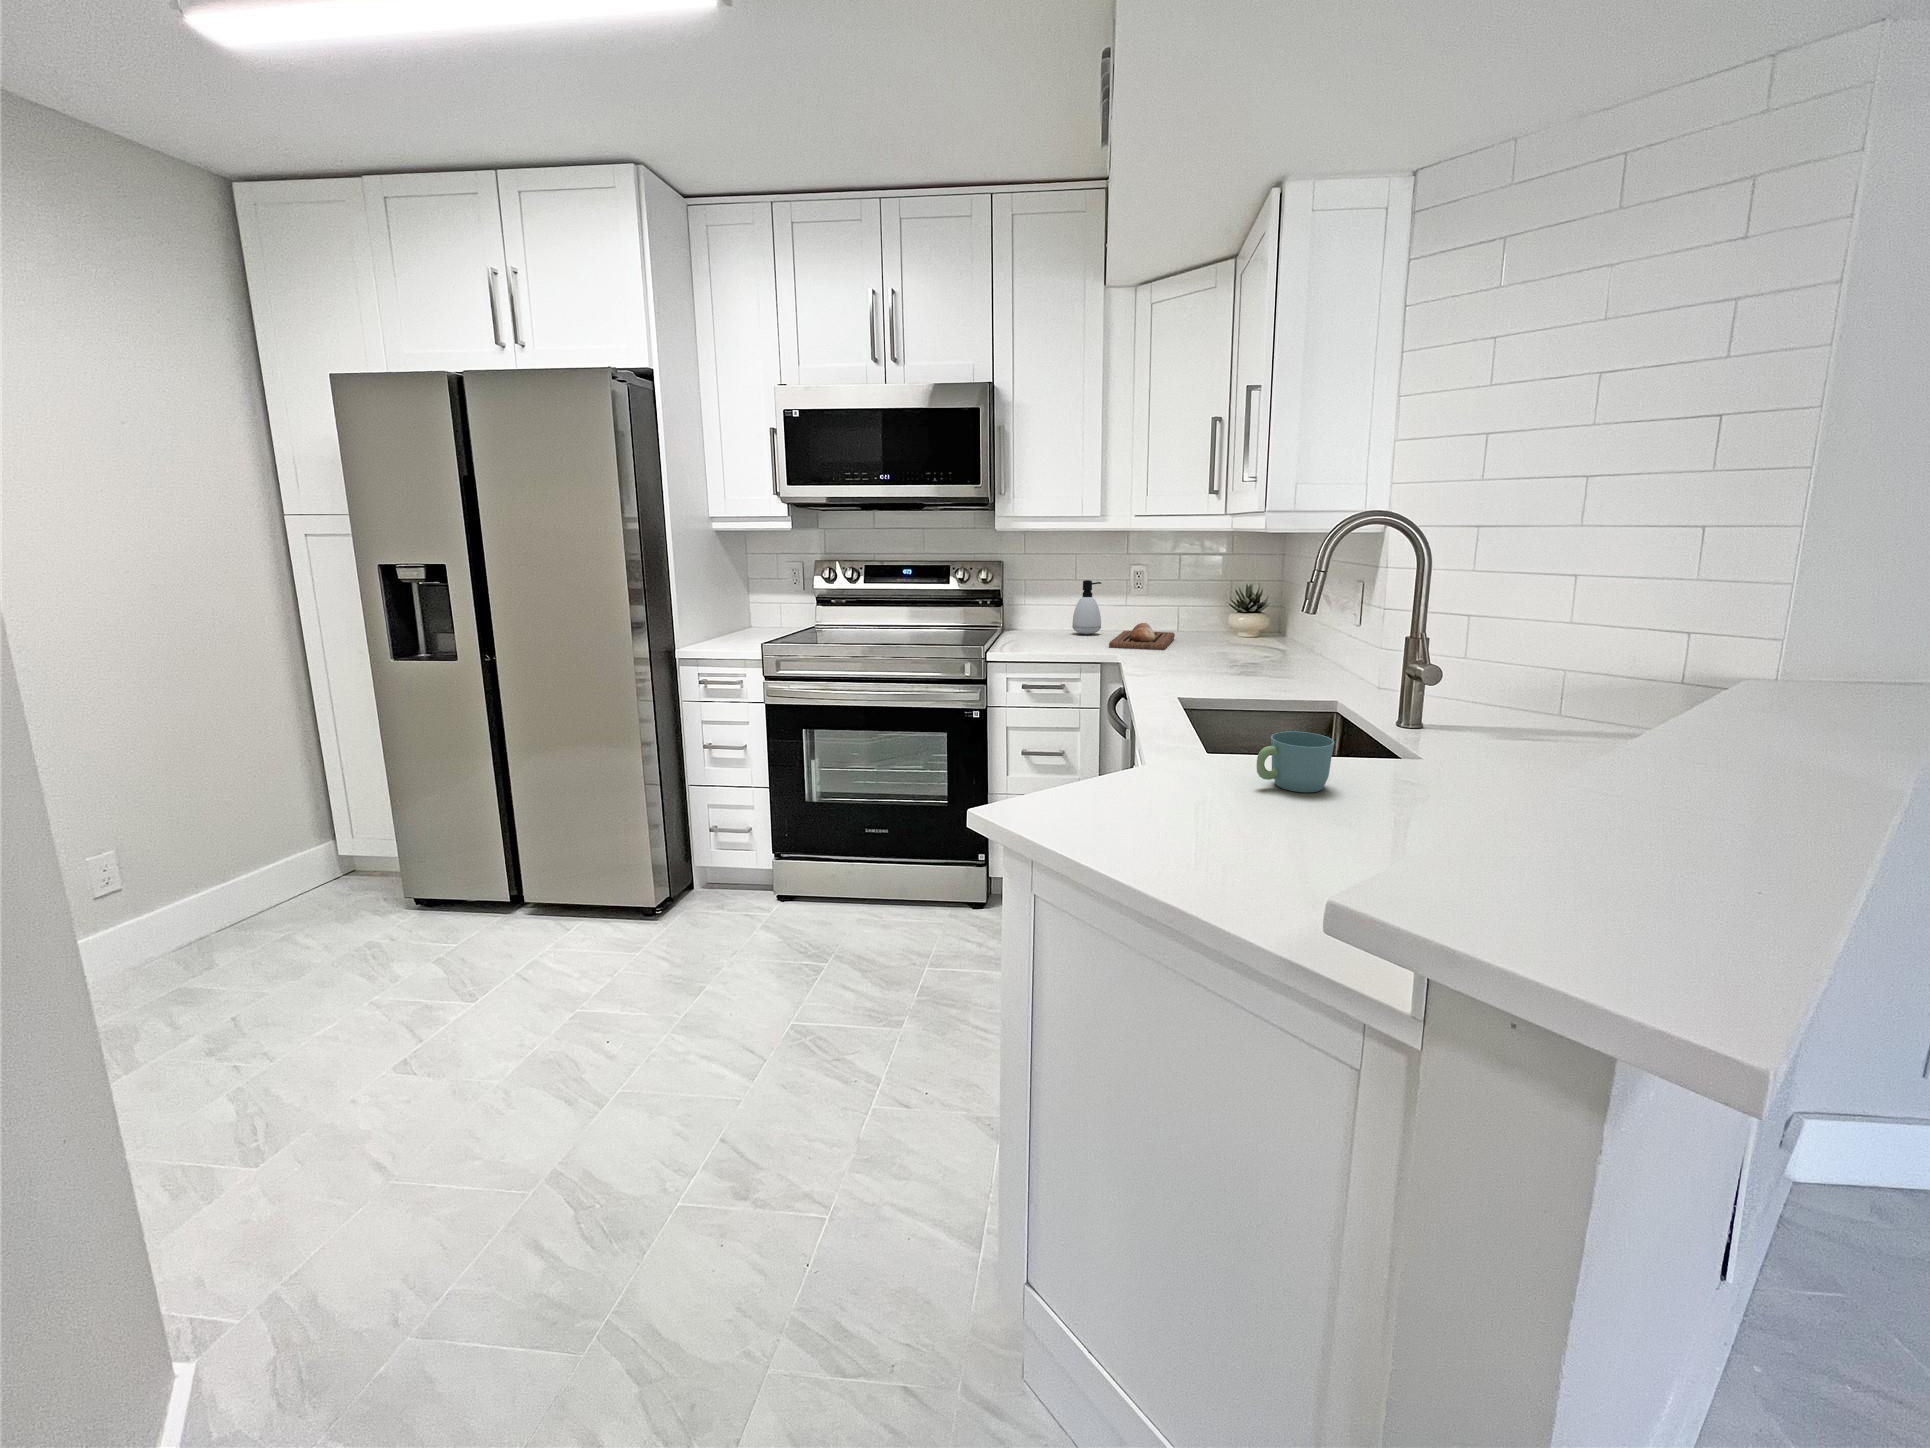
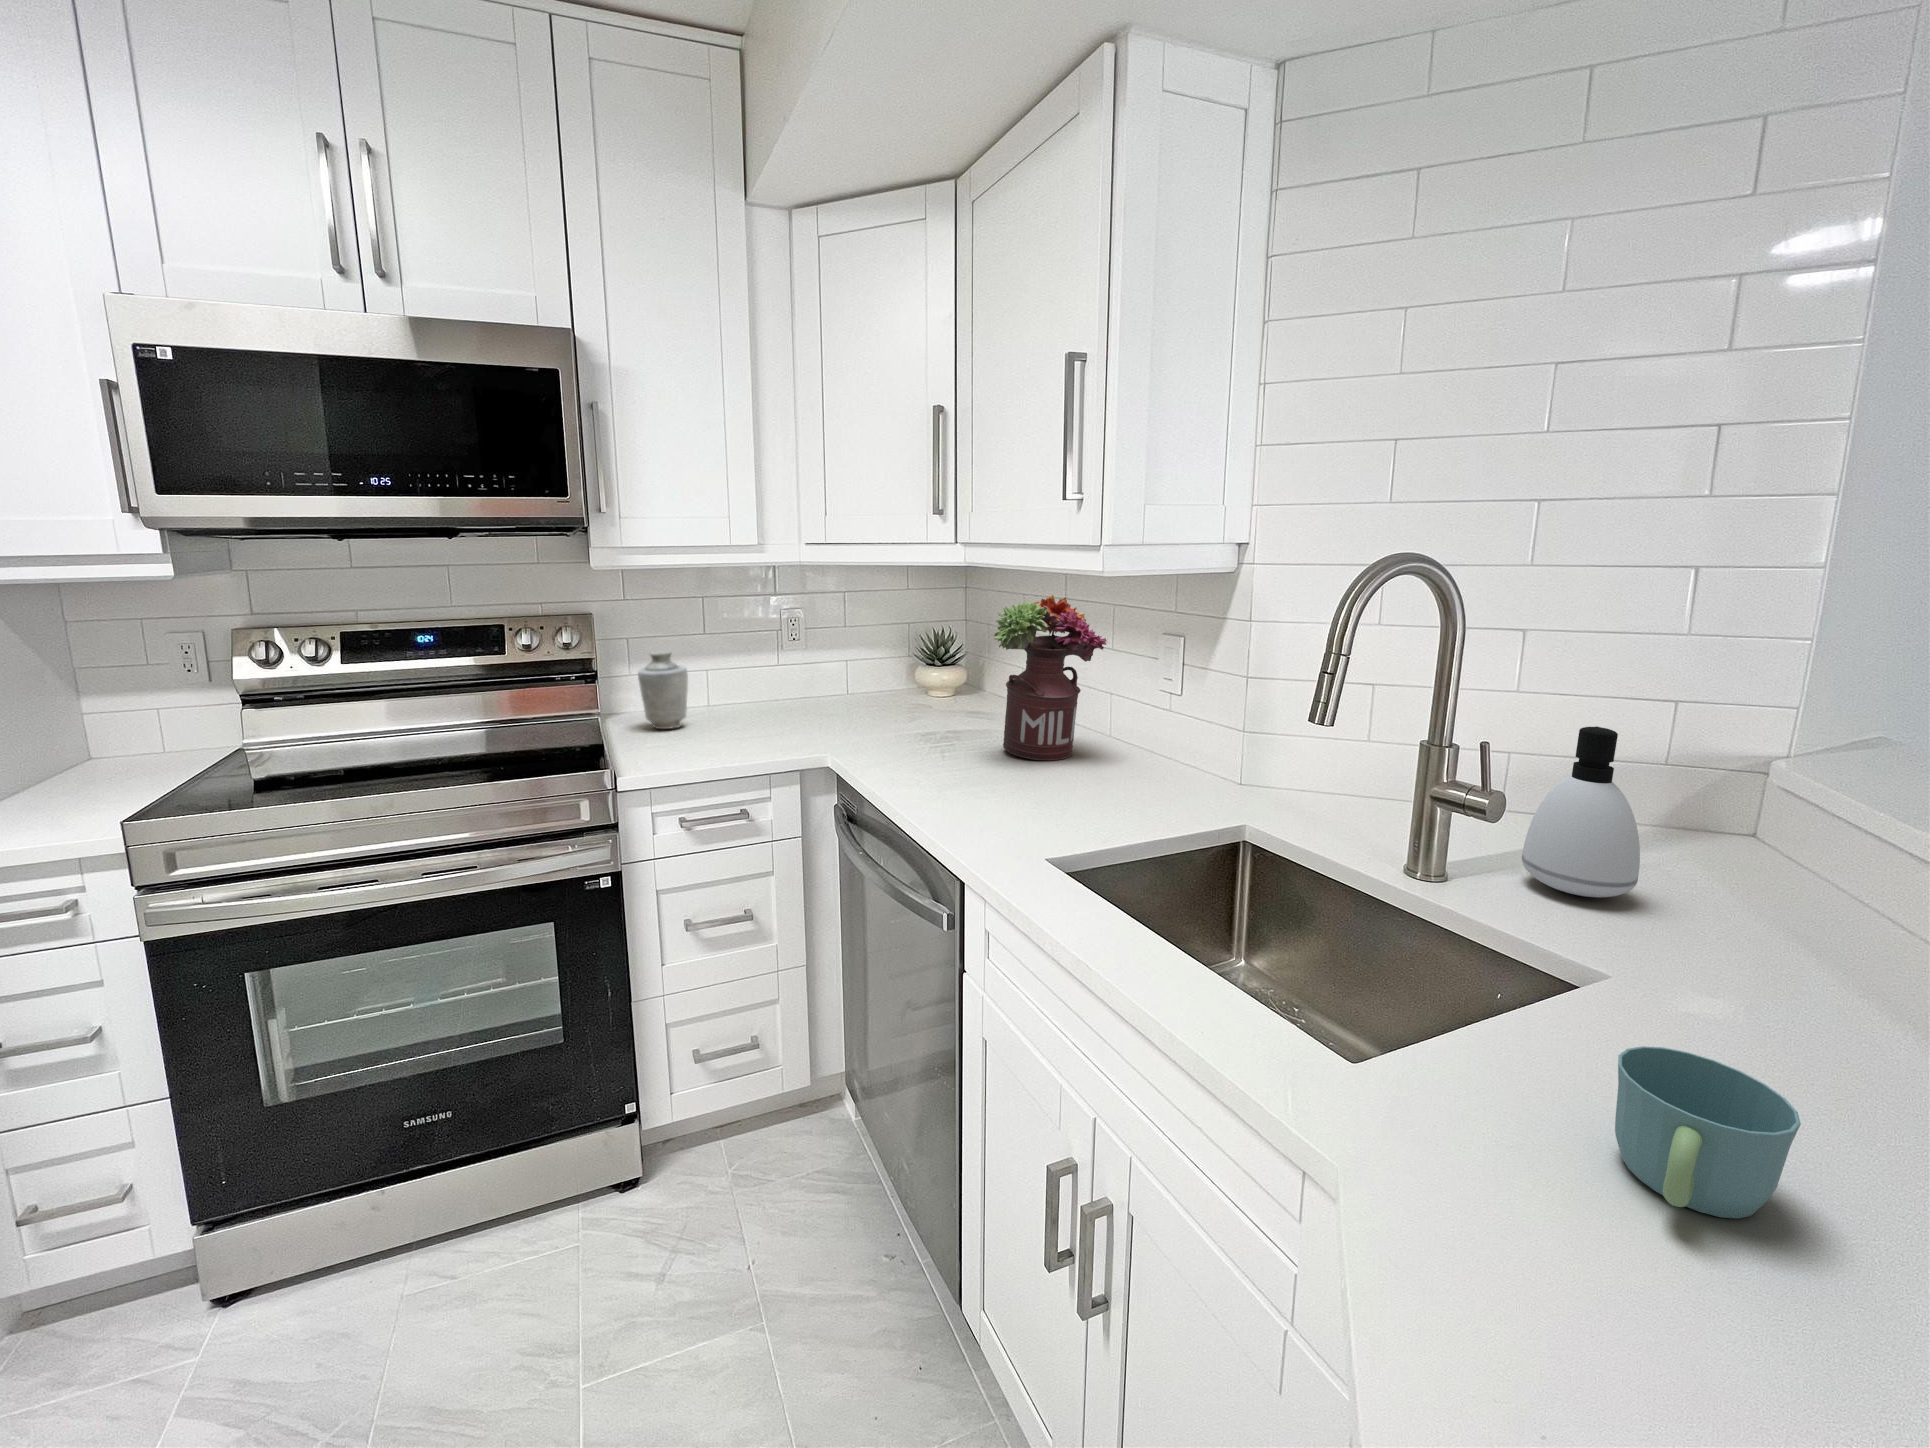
flower arrangement: none [1230,550,1315,669] -> present [994,595,1106,760]
soap dispenser: present [1072,580,1101,634] -> present [1522,726,1640,897]
vase: none [1022,587,1053,638] -> present [638,651,688,729]
bread loaf: present [1109,623,1175,650] -> none [788,691,873,738]

